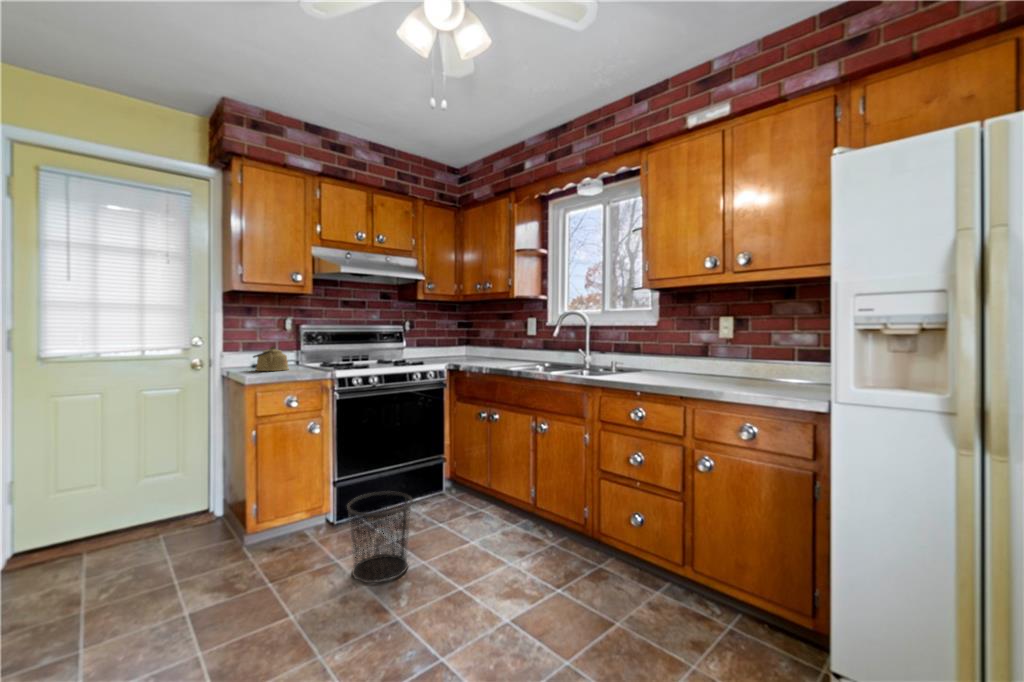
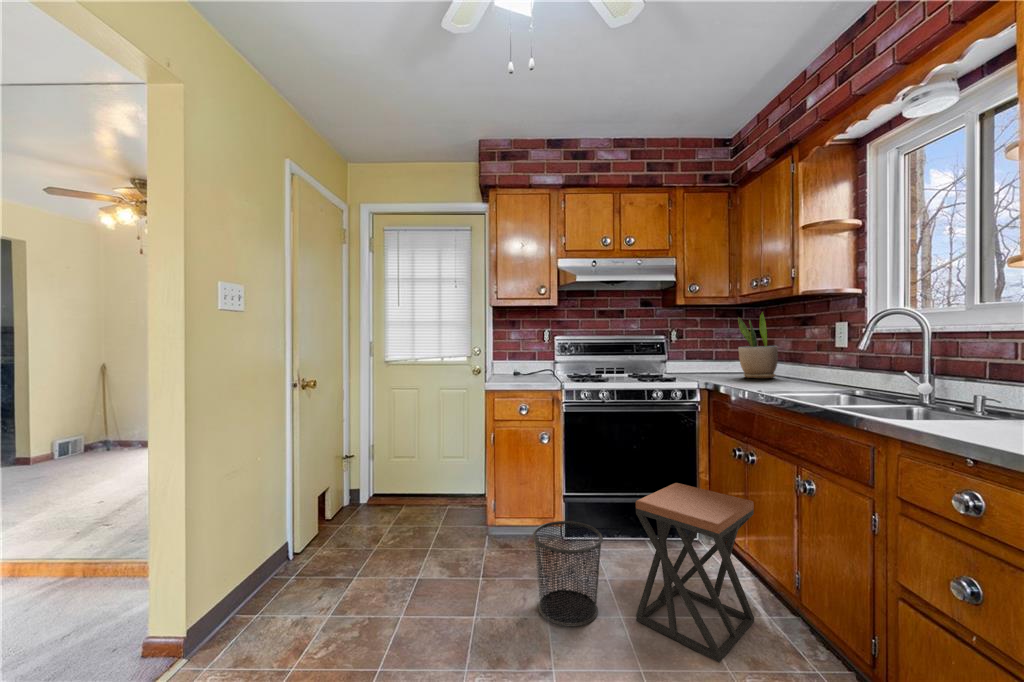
potted plant: none [463,309,490,360] -> present [738,312,778,378]
kettle: present [253,347,289,371] -> none [502,358,534,381]
stool: none [439,442,510,558] -> present [636,483,754,663]

